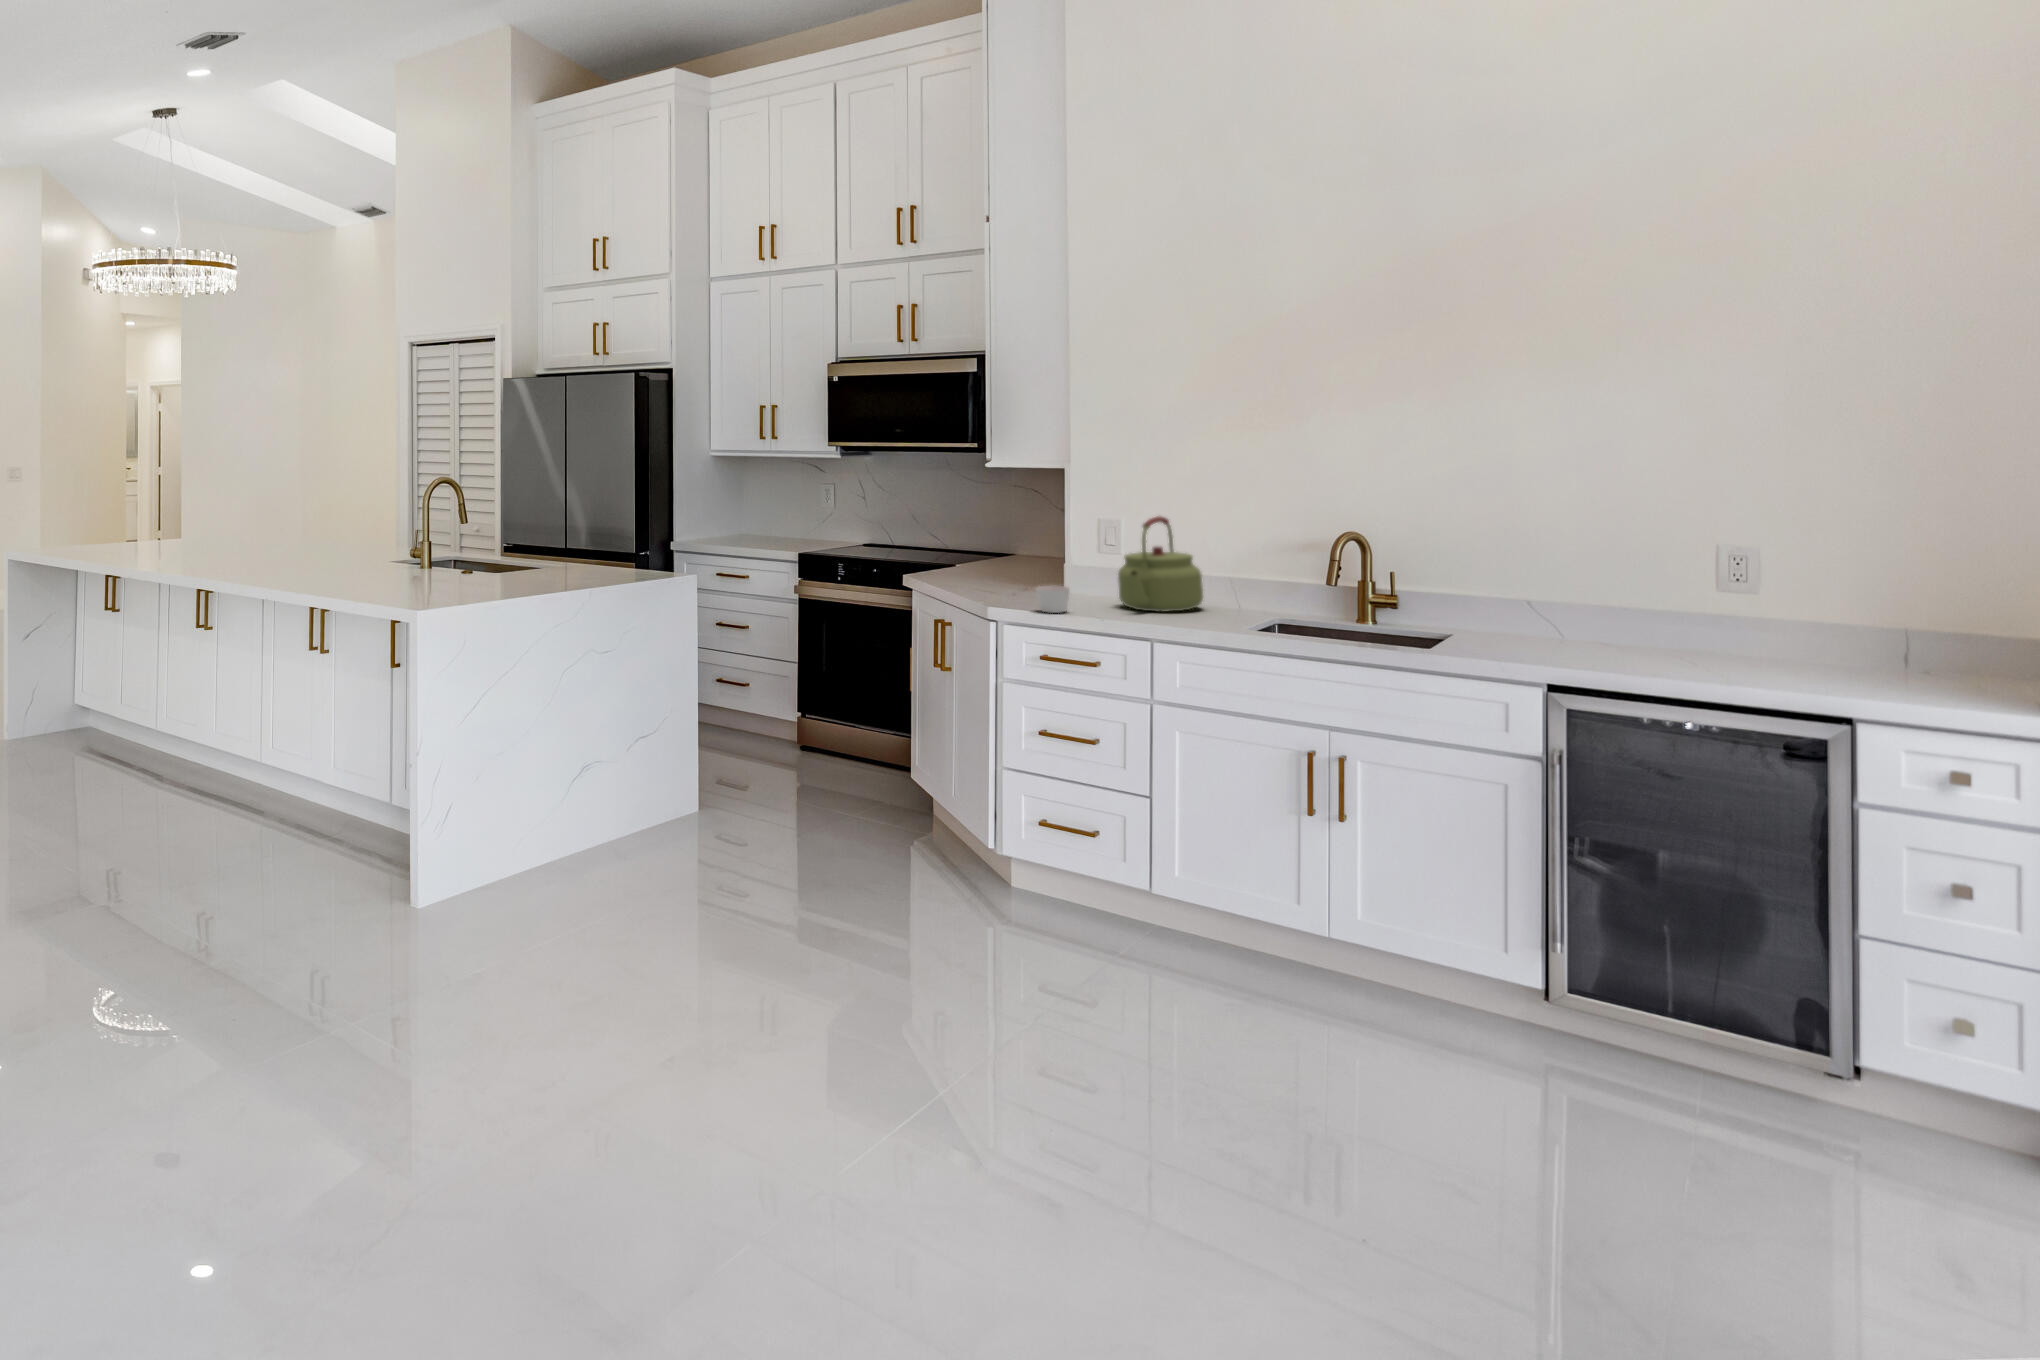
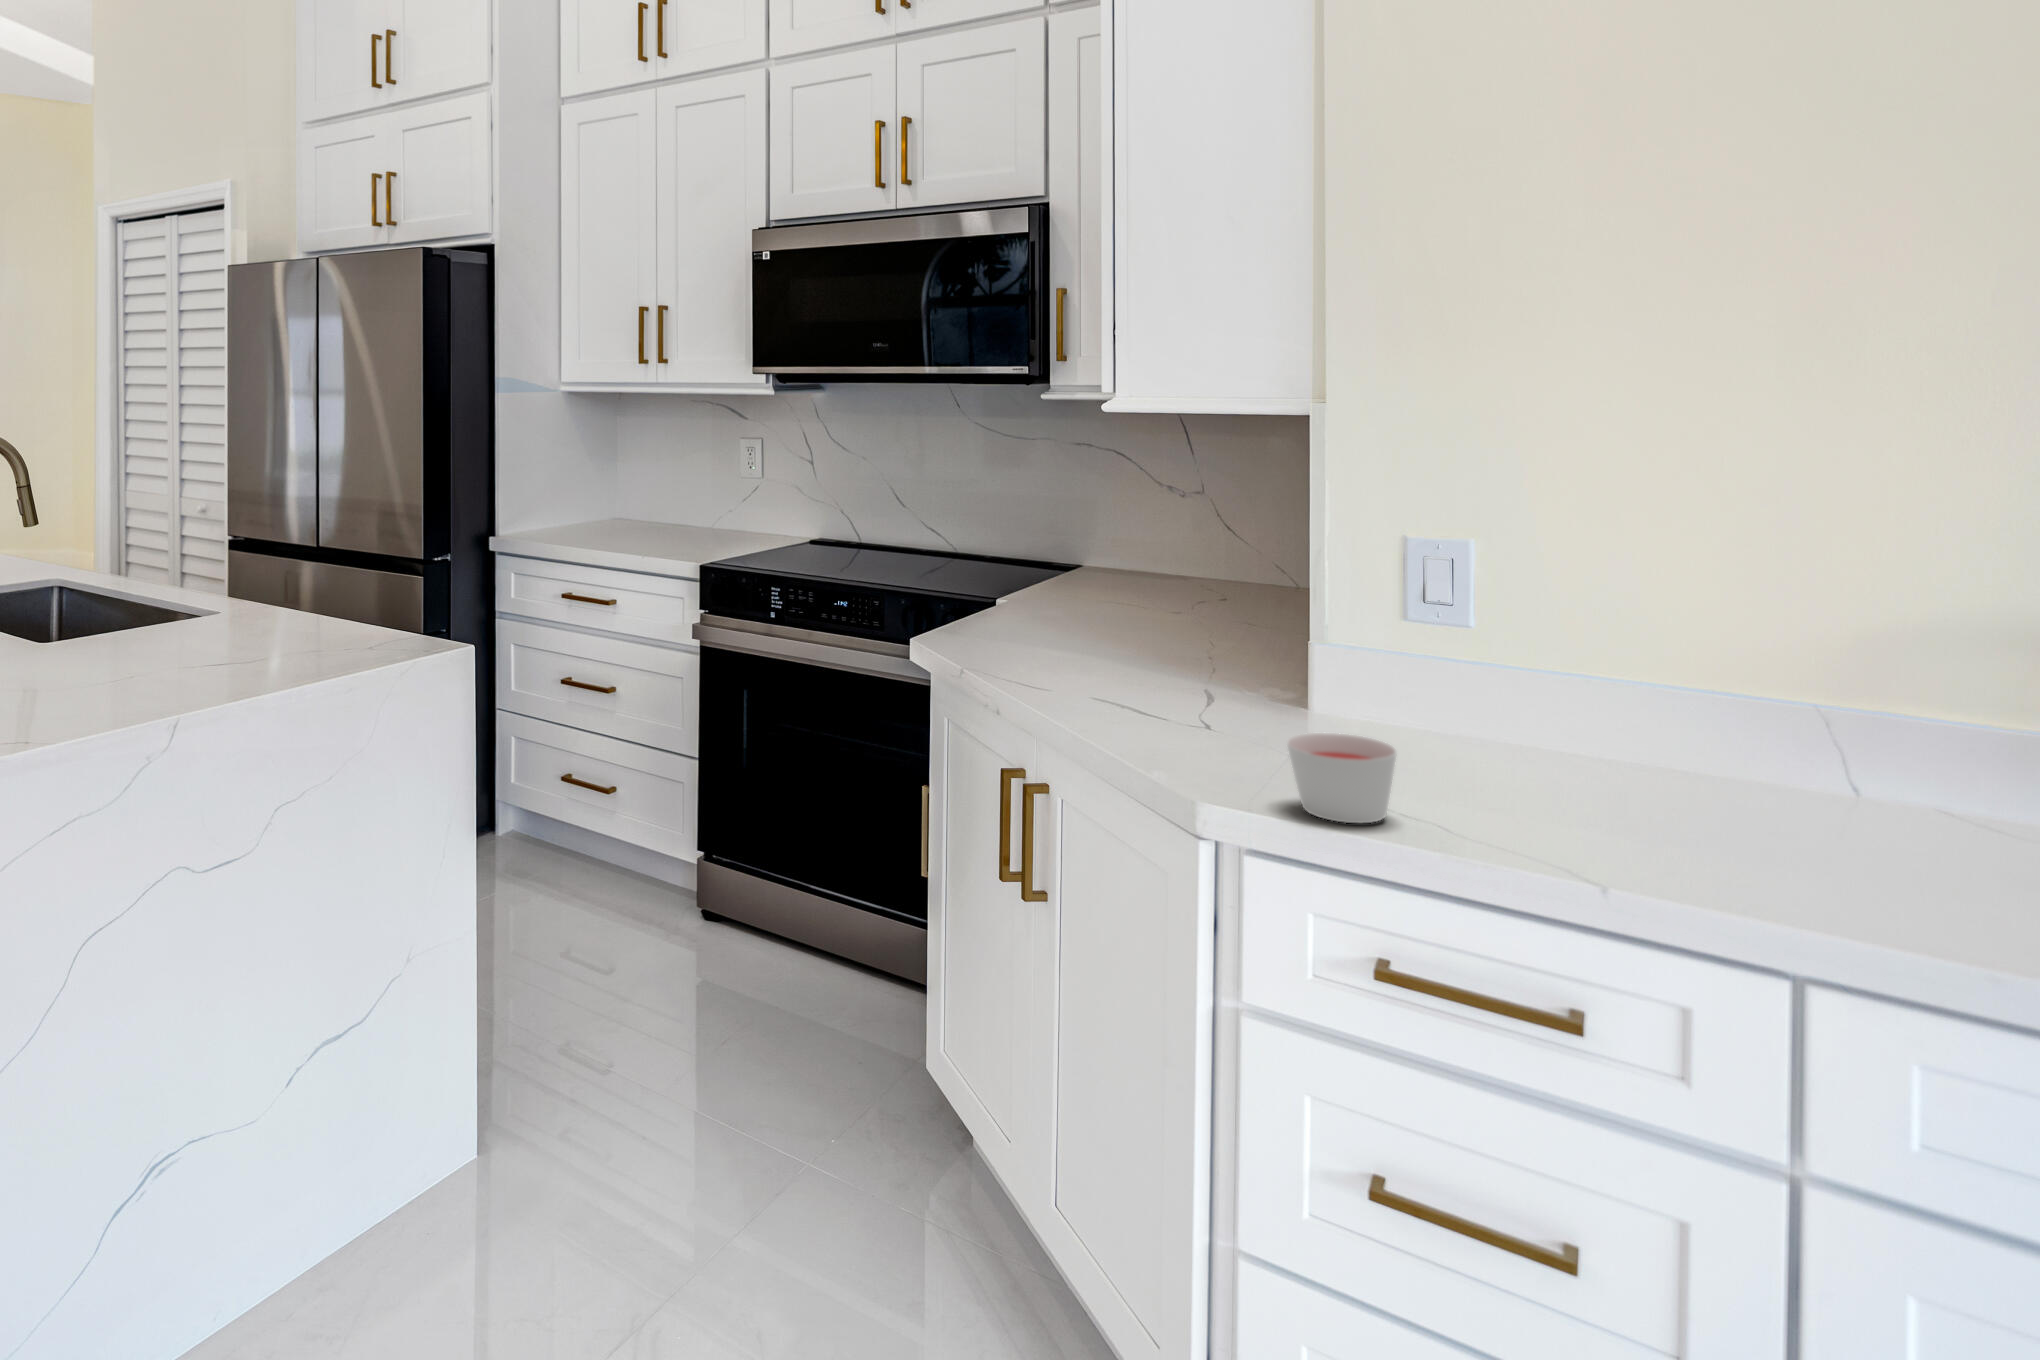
kettle: present [1118,516,1203,612] -> none [1499,537,1782,823]

